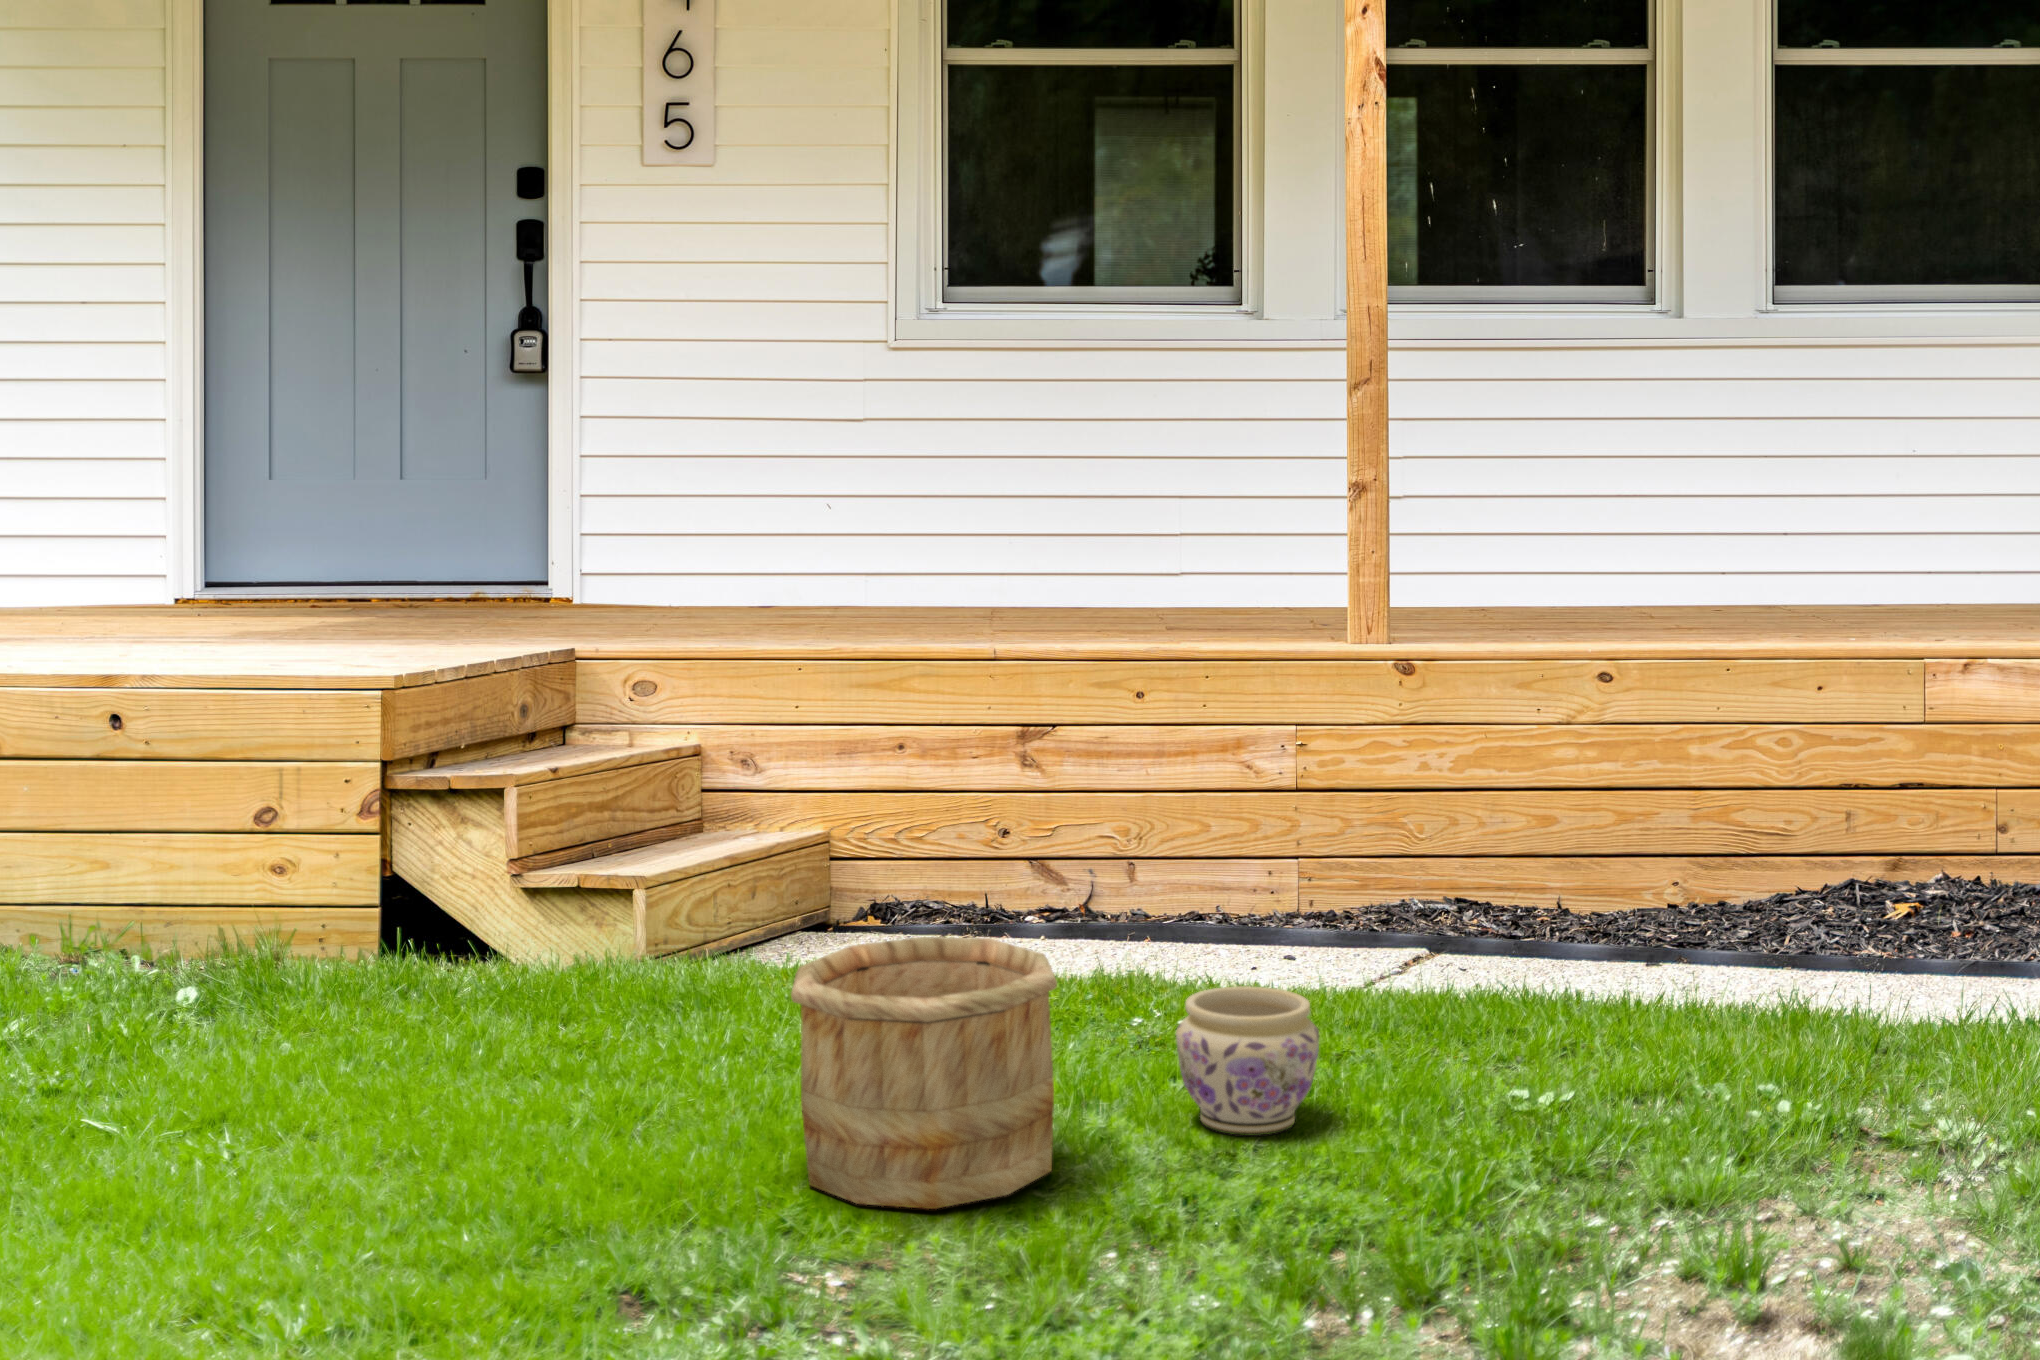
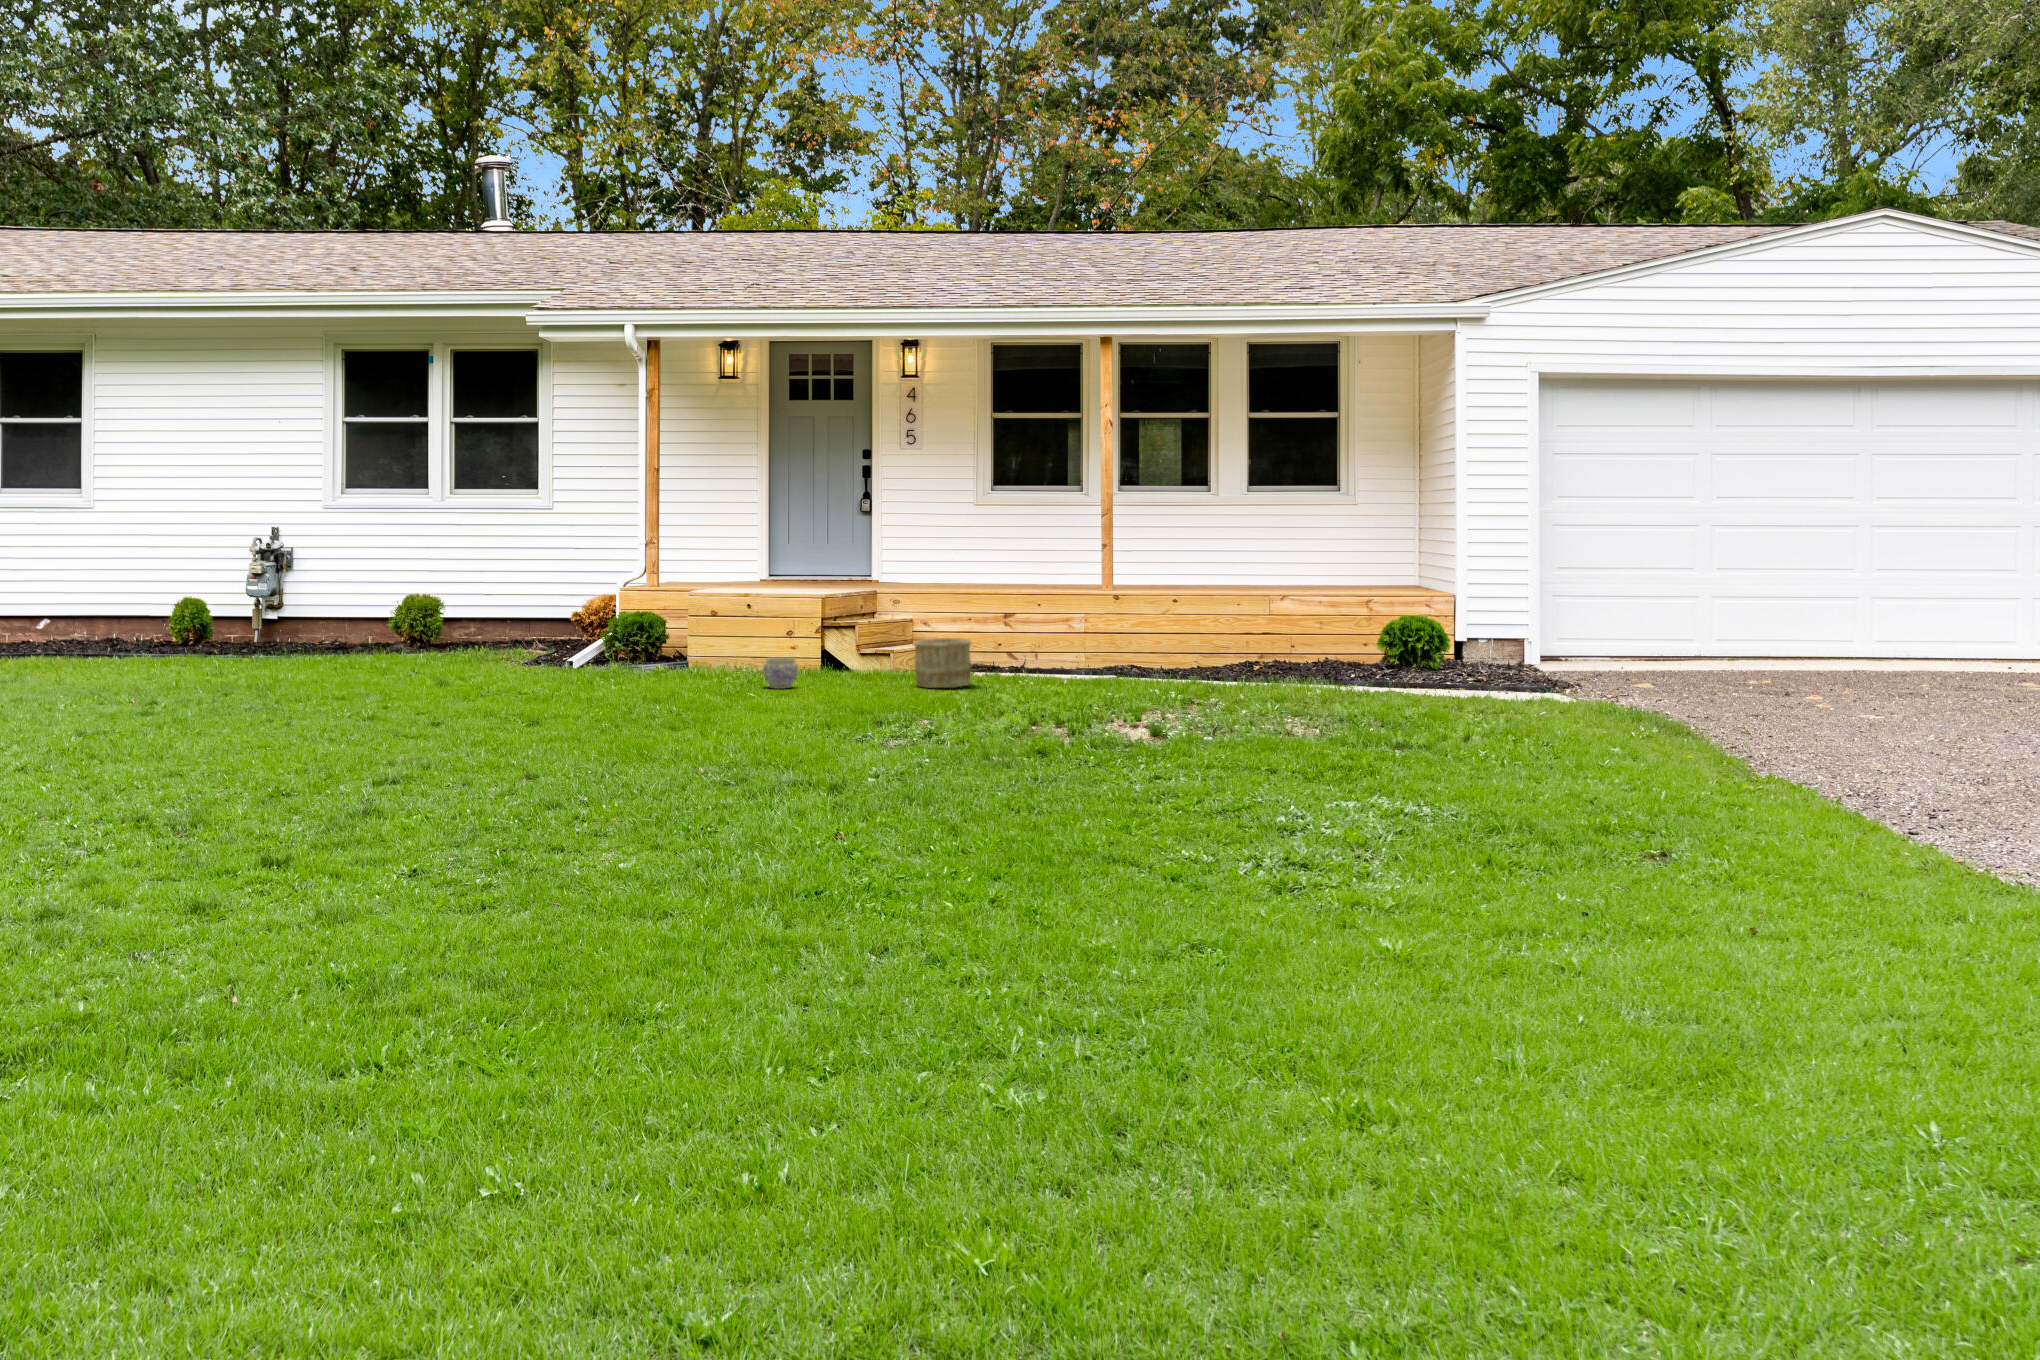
planter: present [1176,986,1319,1136] -> present [763,657,798,689]

